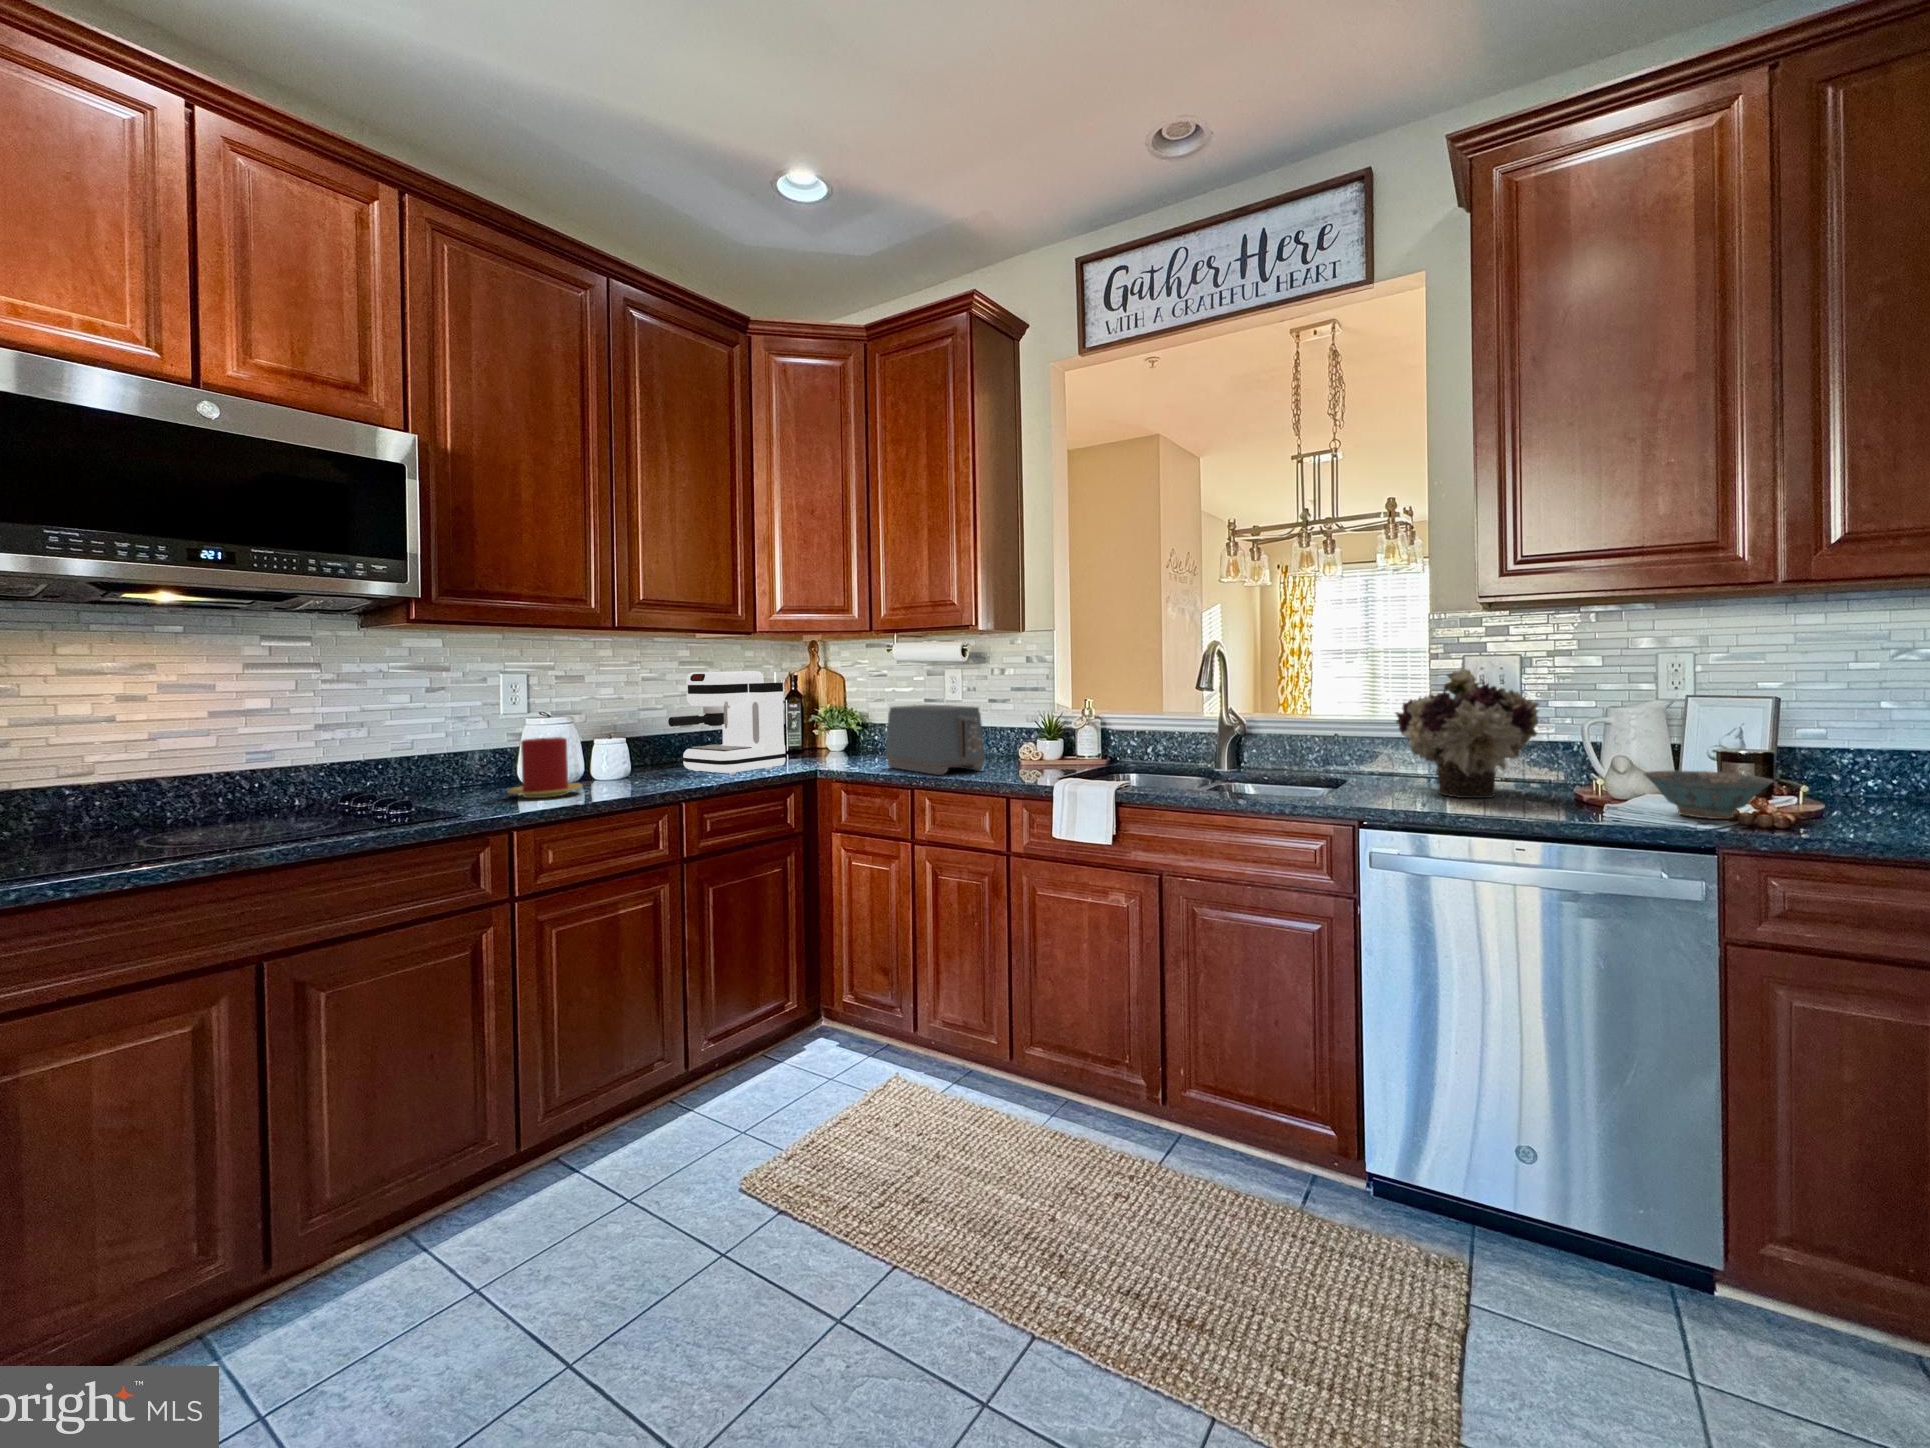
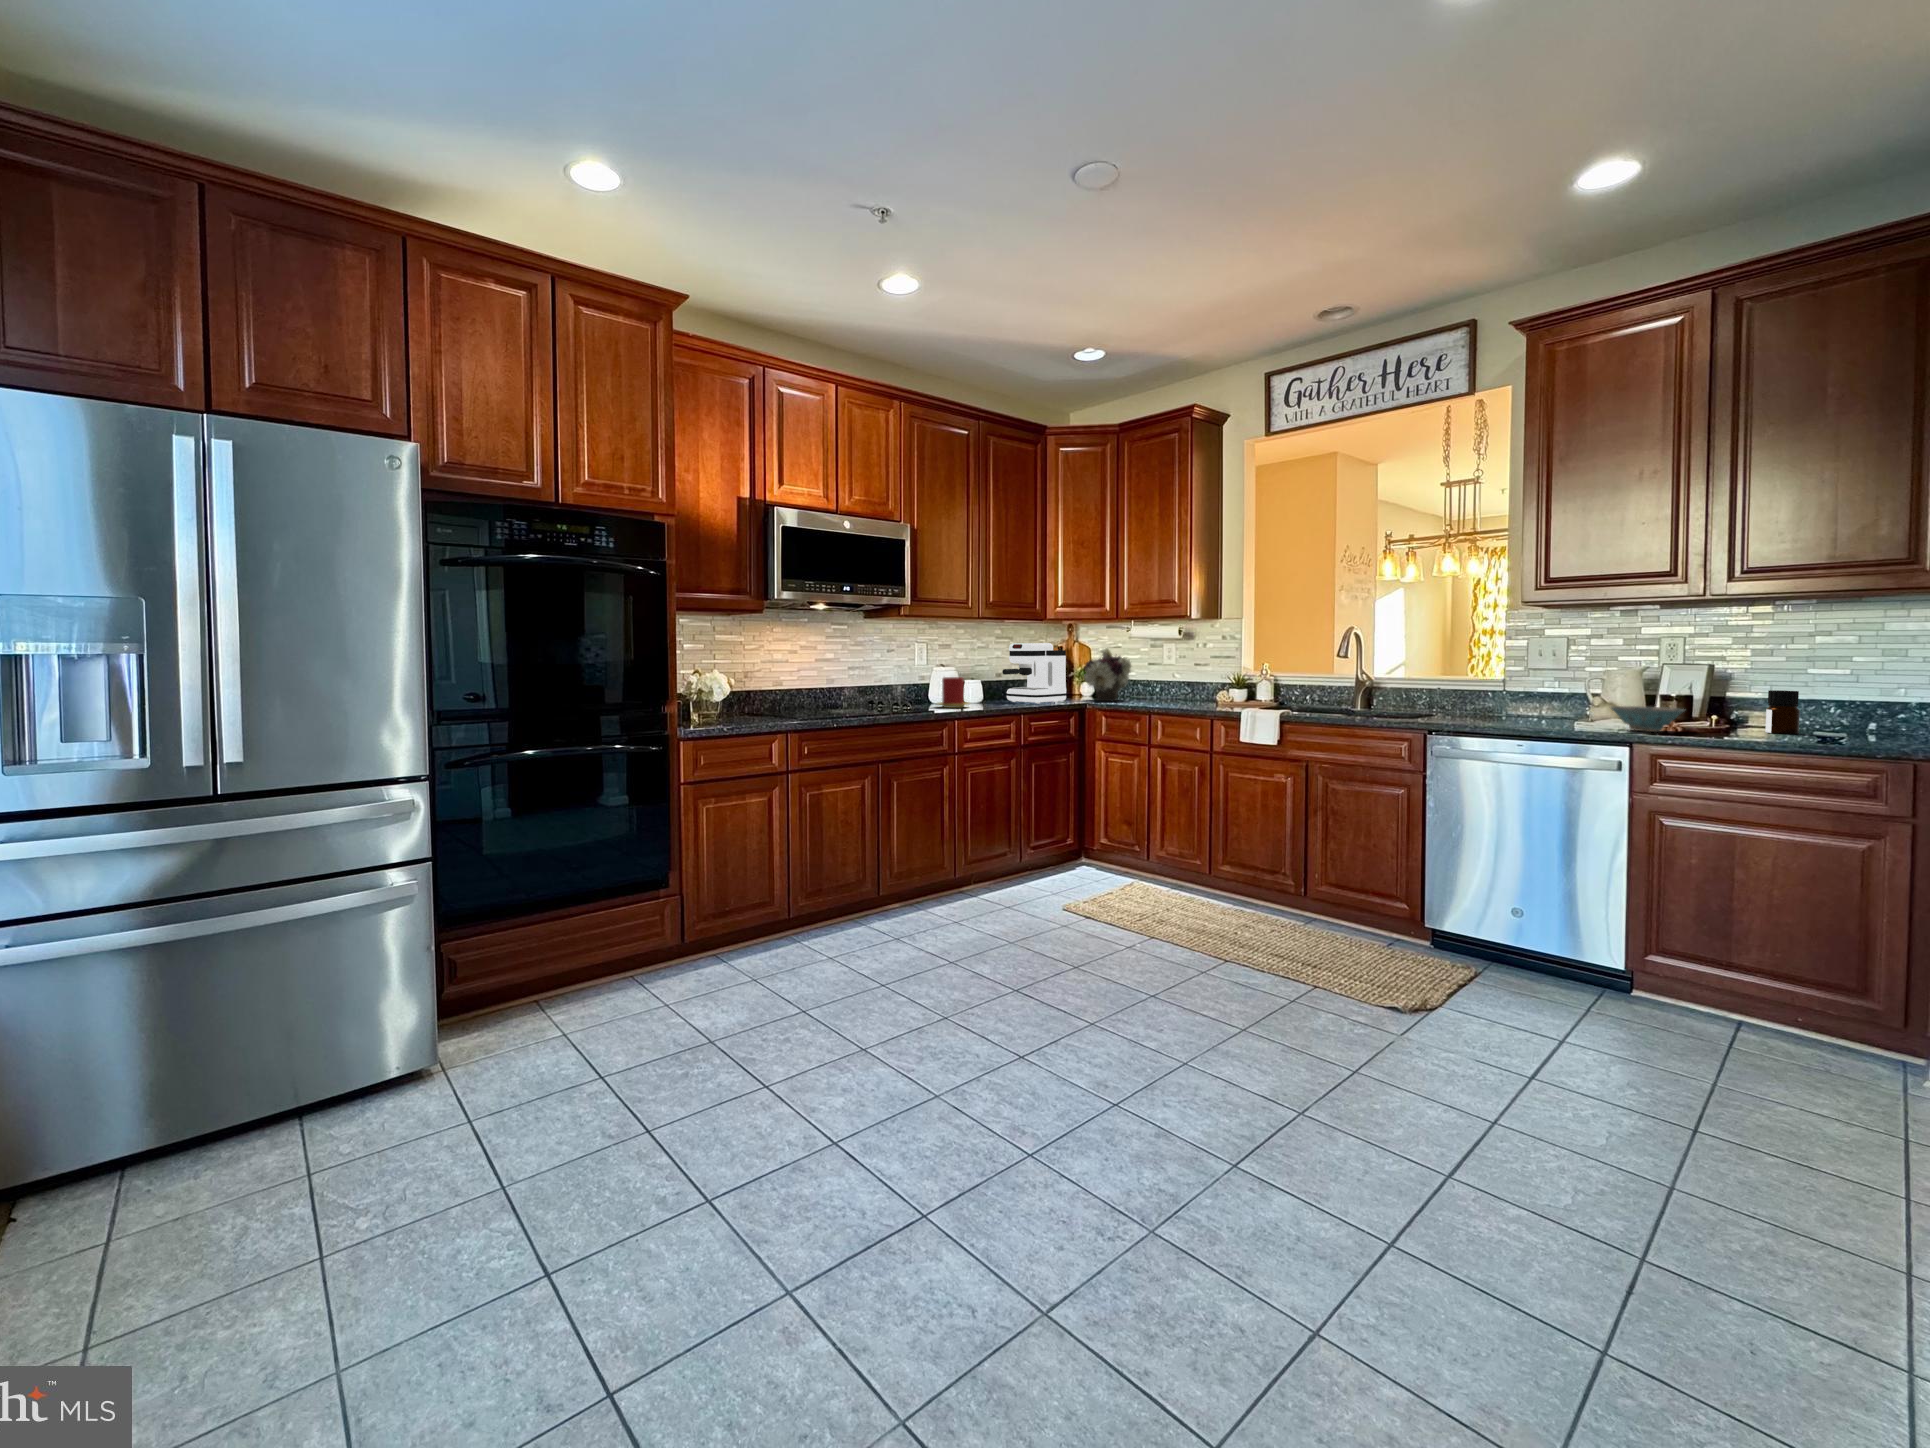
flower arrangement: present [1396,668,1539,798] -> present [1084,648,1131,701]
toaster: present [885,705,985,775] -> none [1129,666,1196,707]
bottle: none [1864,740,1921,815] -> present [1766,690,1800,734]

